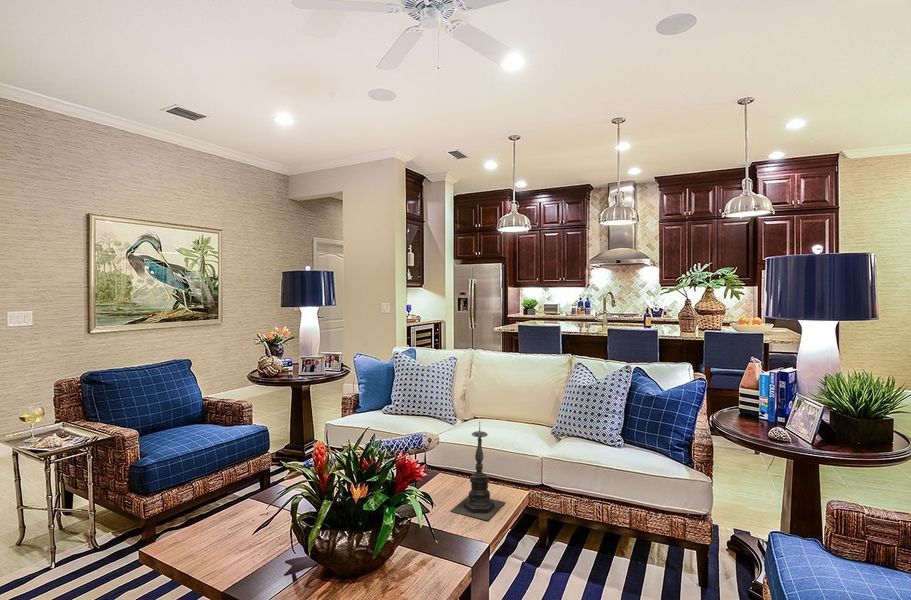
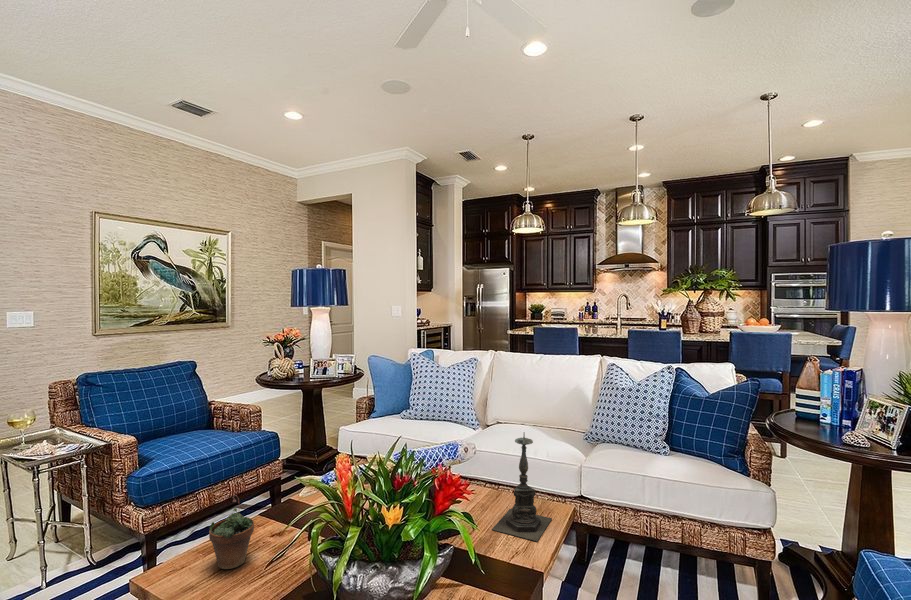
succulent plant: none [203,479,242,541] -> present [209,495,254,569]

